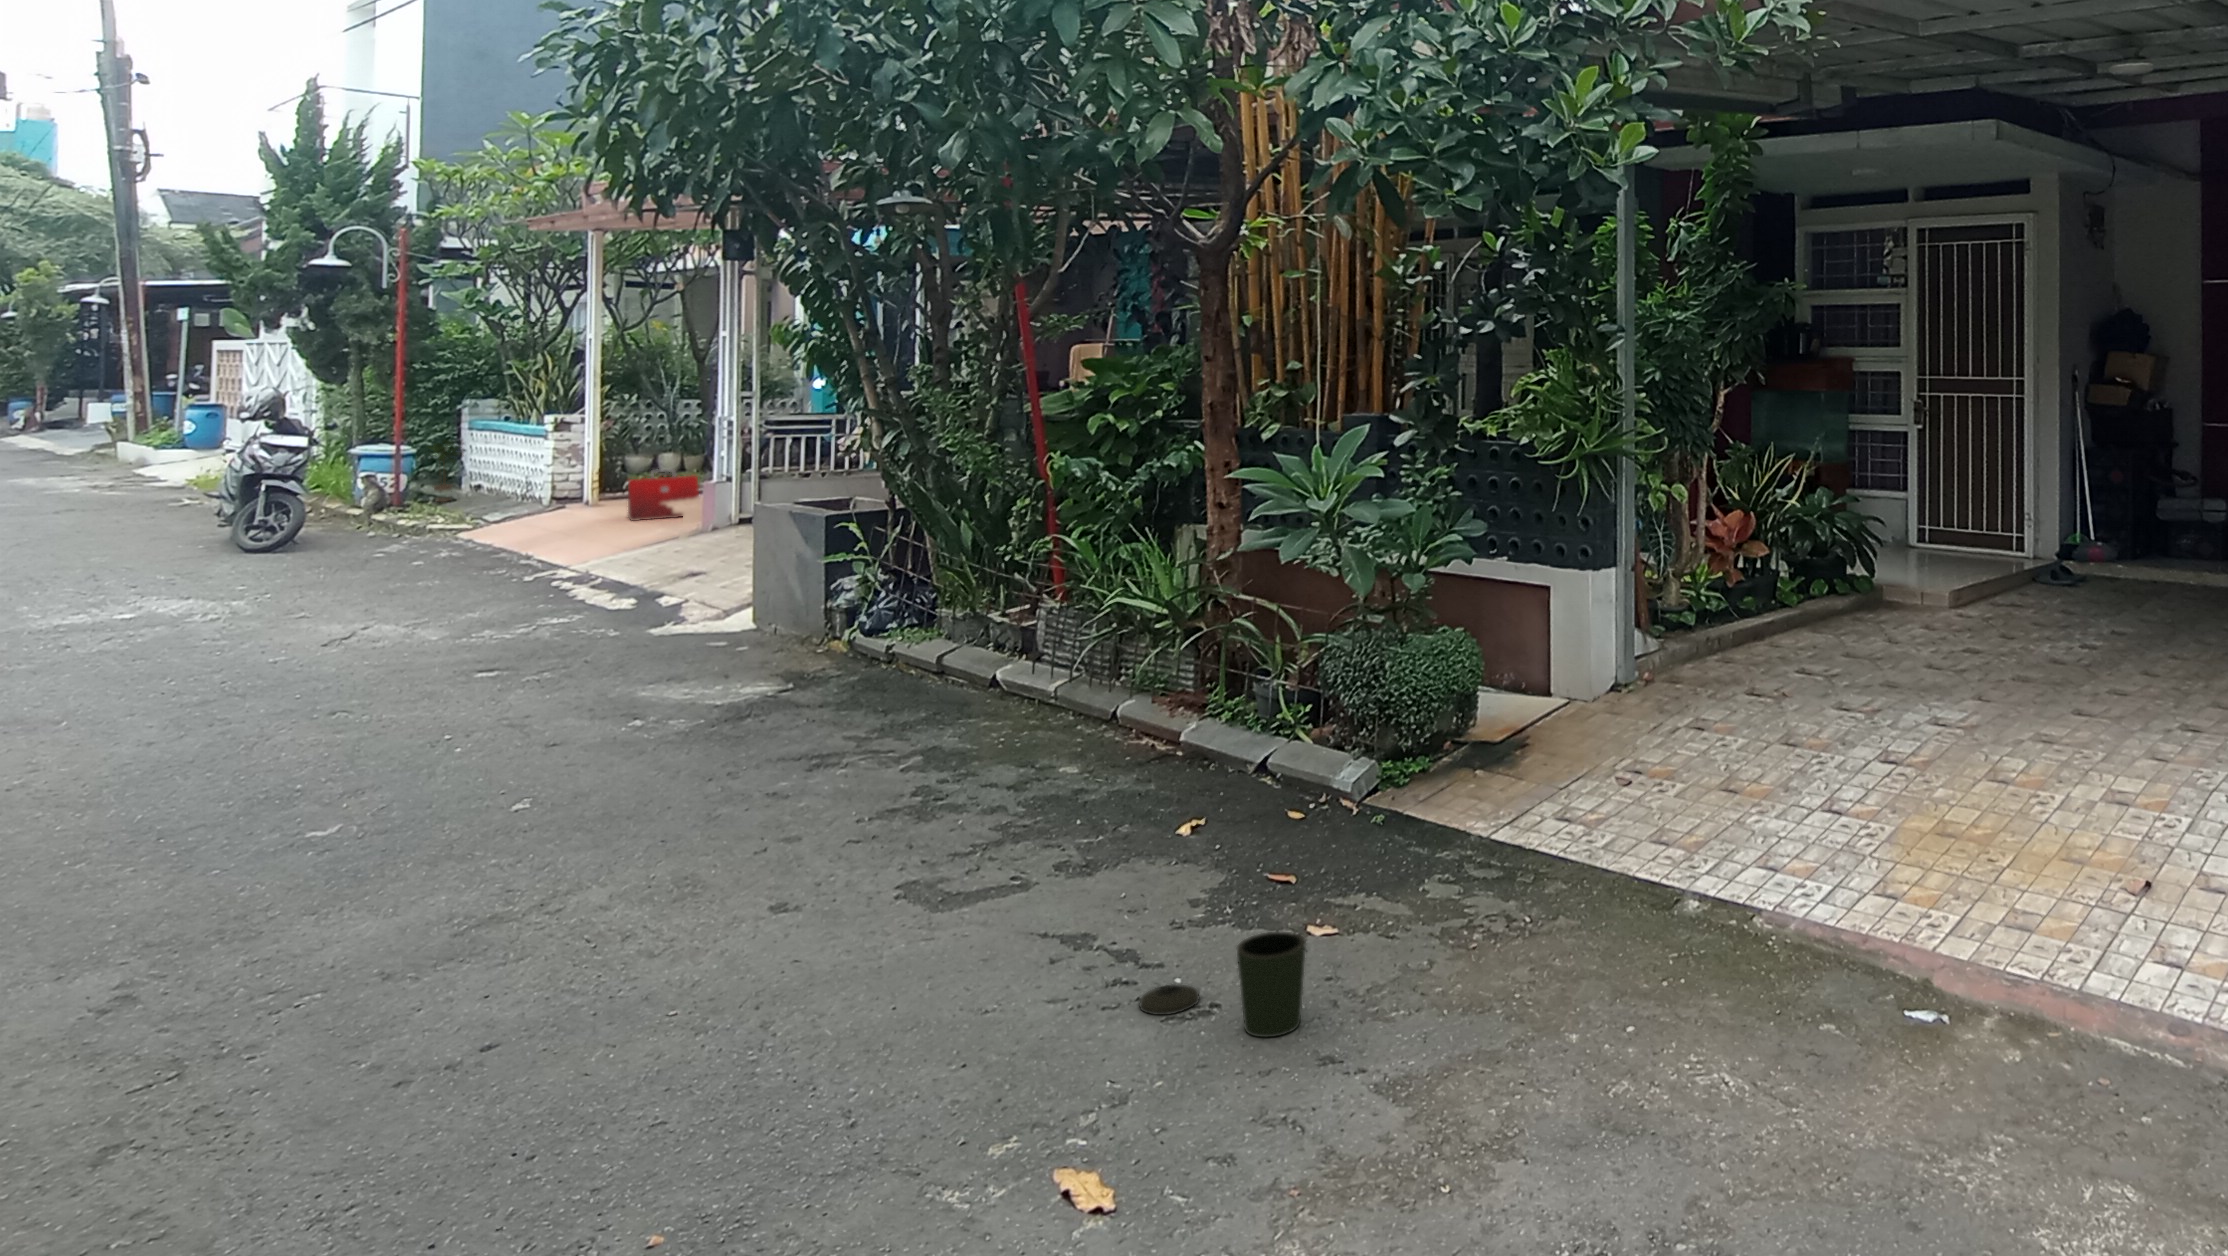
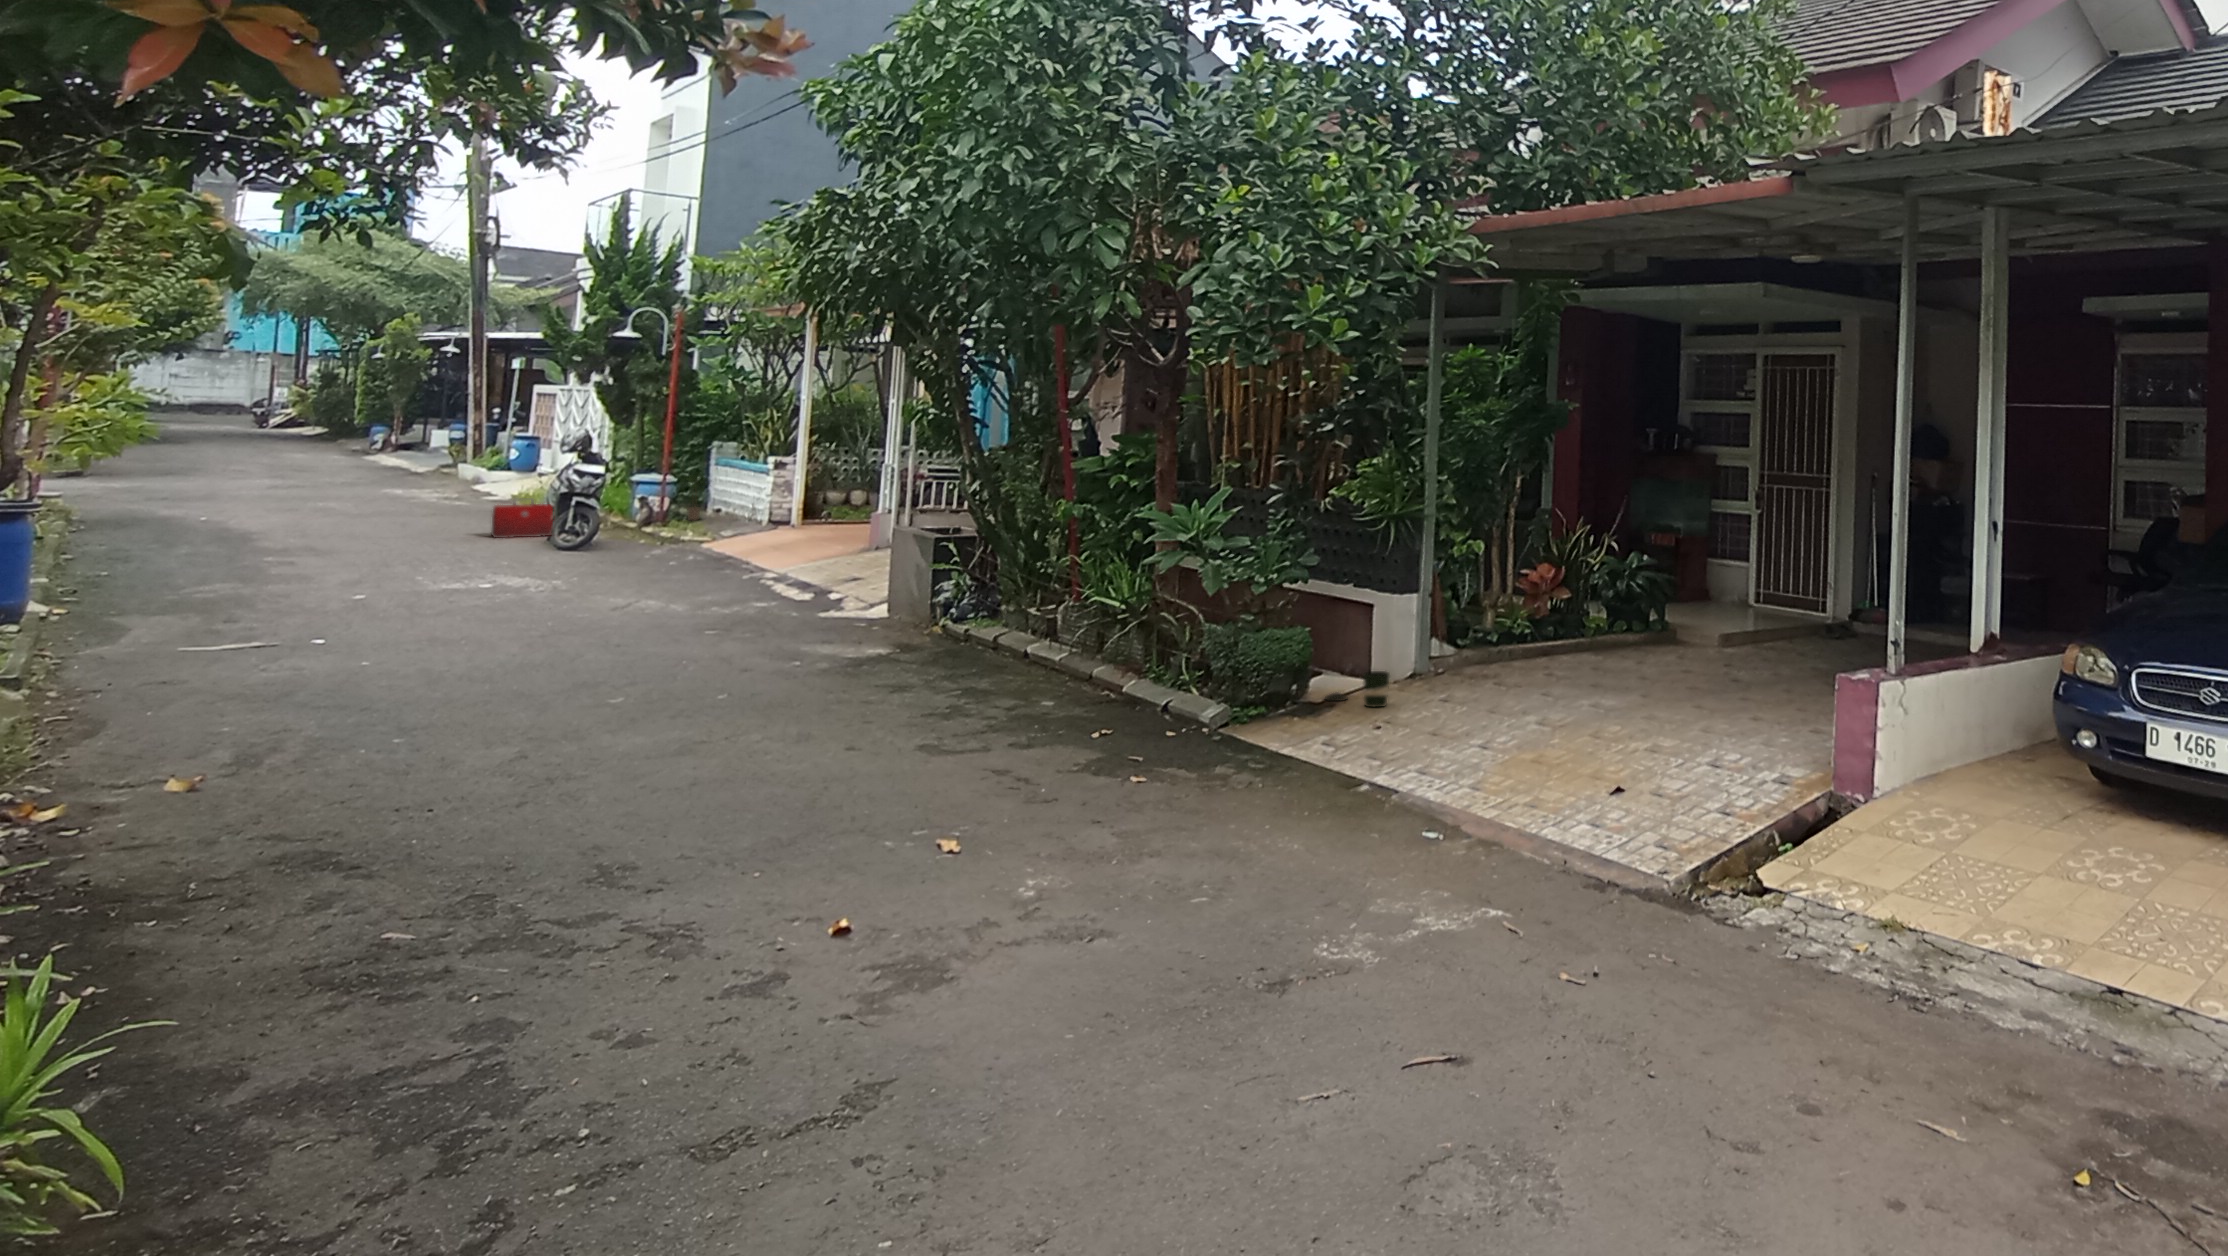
toolbox: present [628,469,699,521] -> present [492,499,553,538]
trash can: present [1140,932,1306,1037] -> present [1325,671,1389,707]

